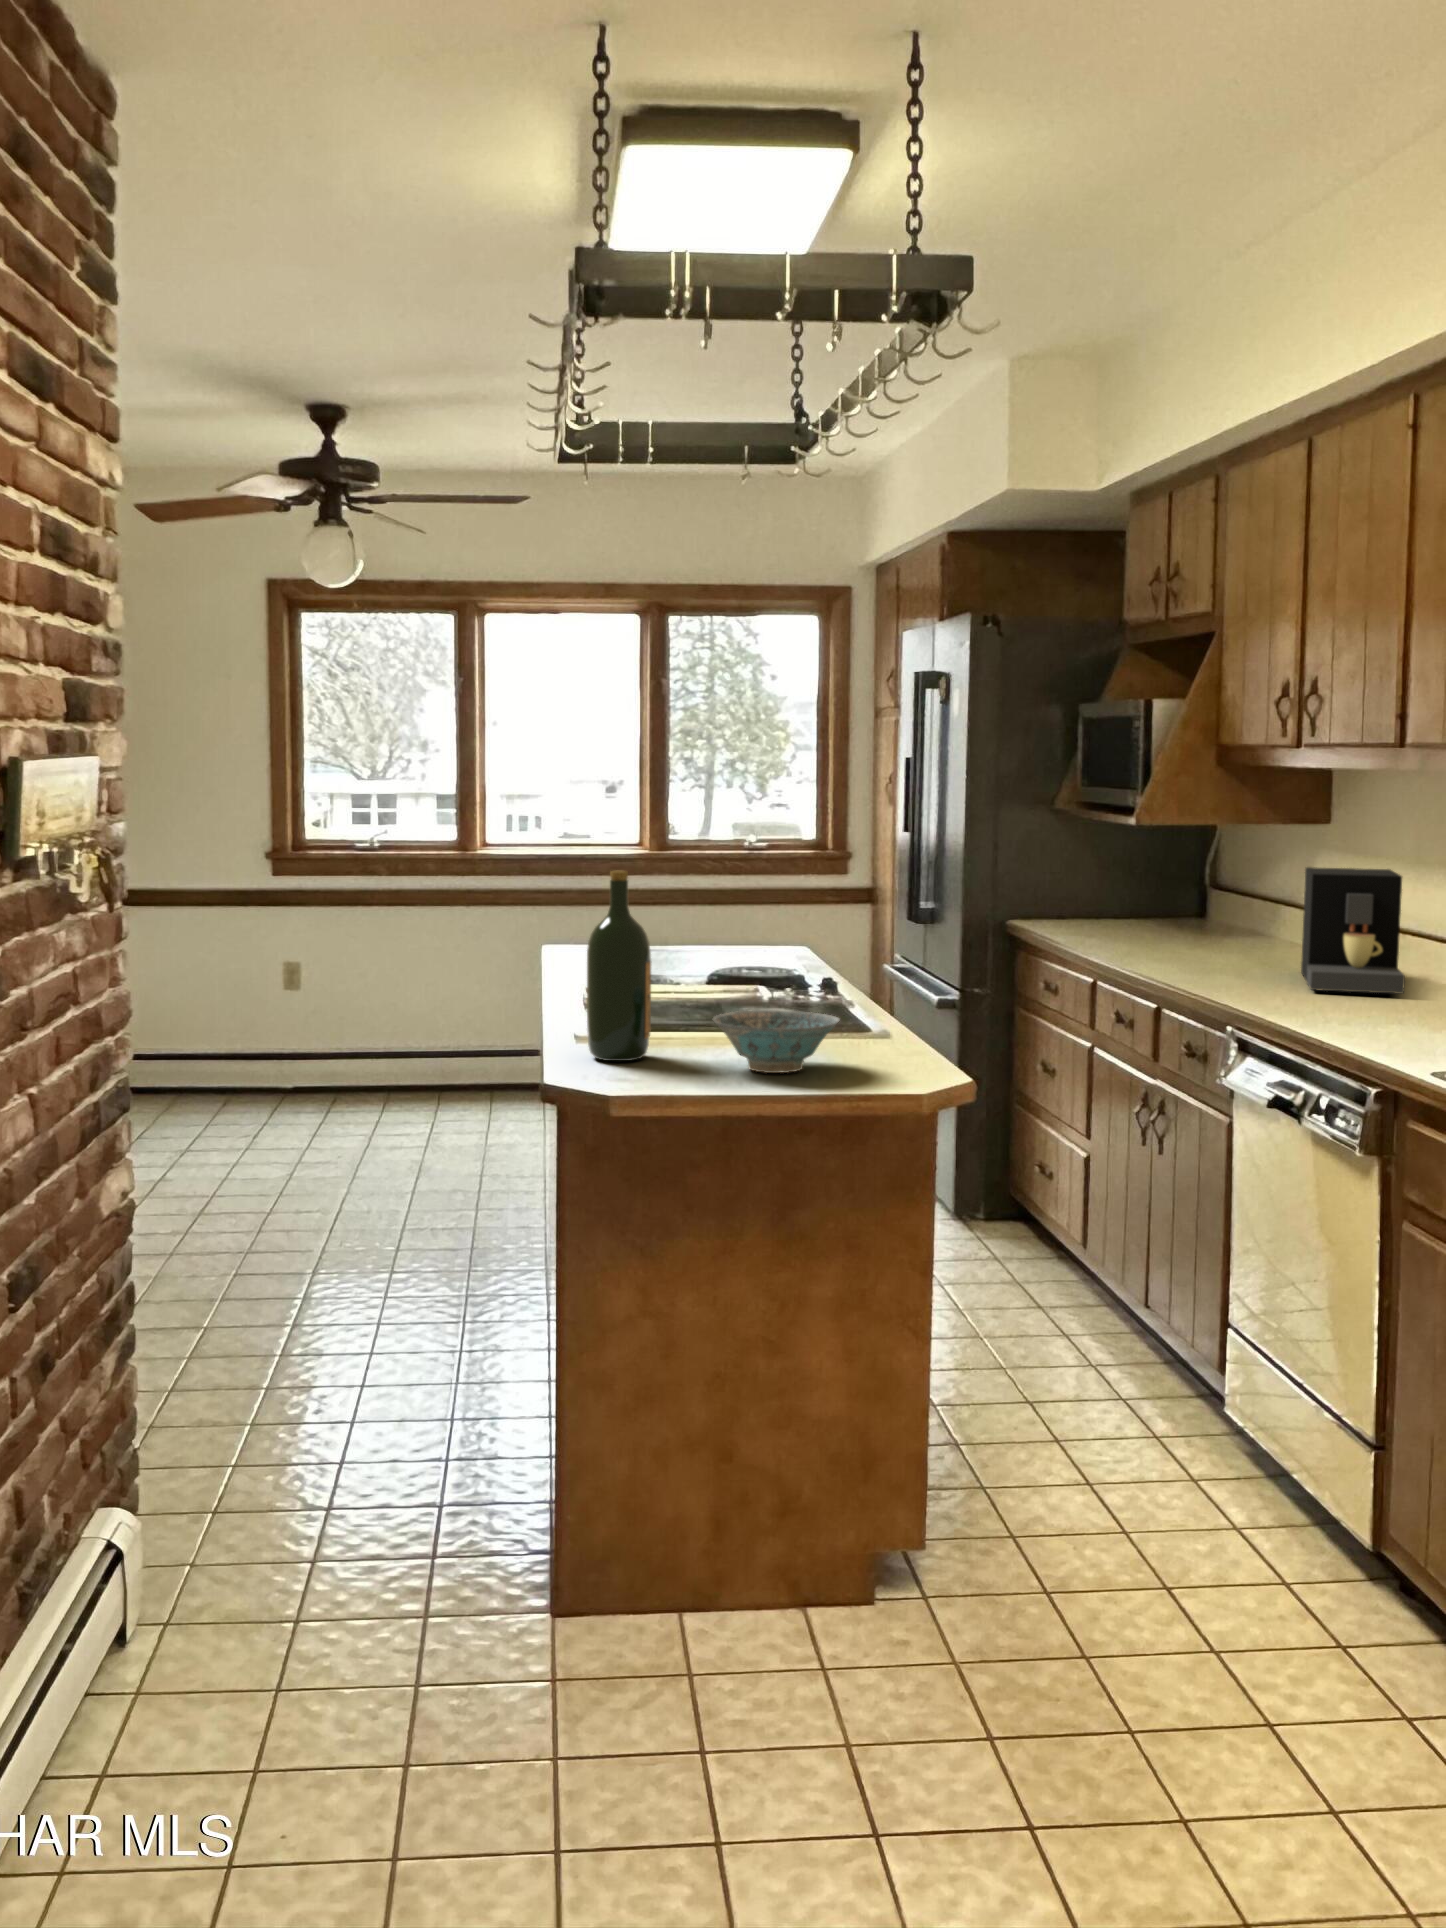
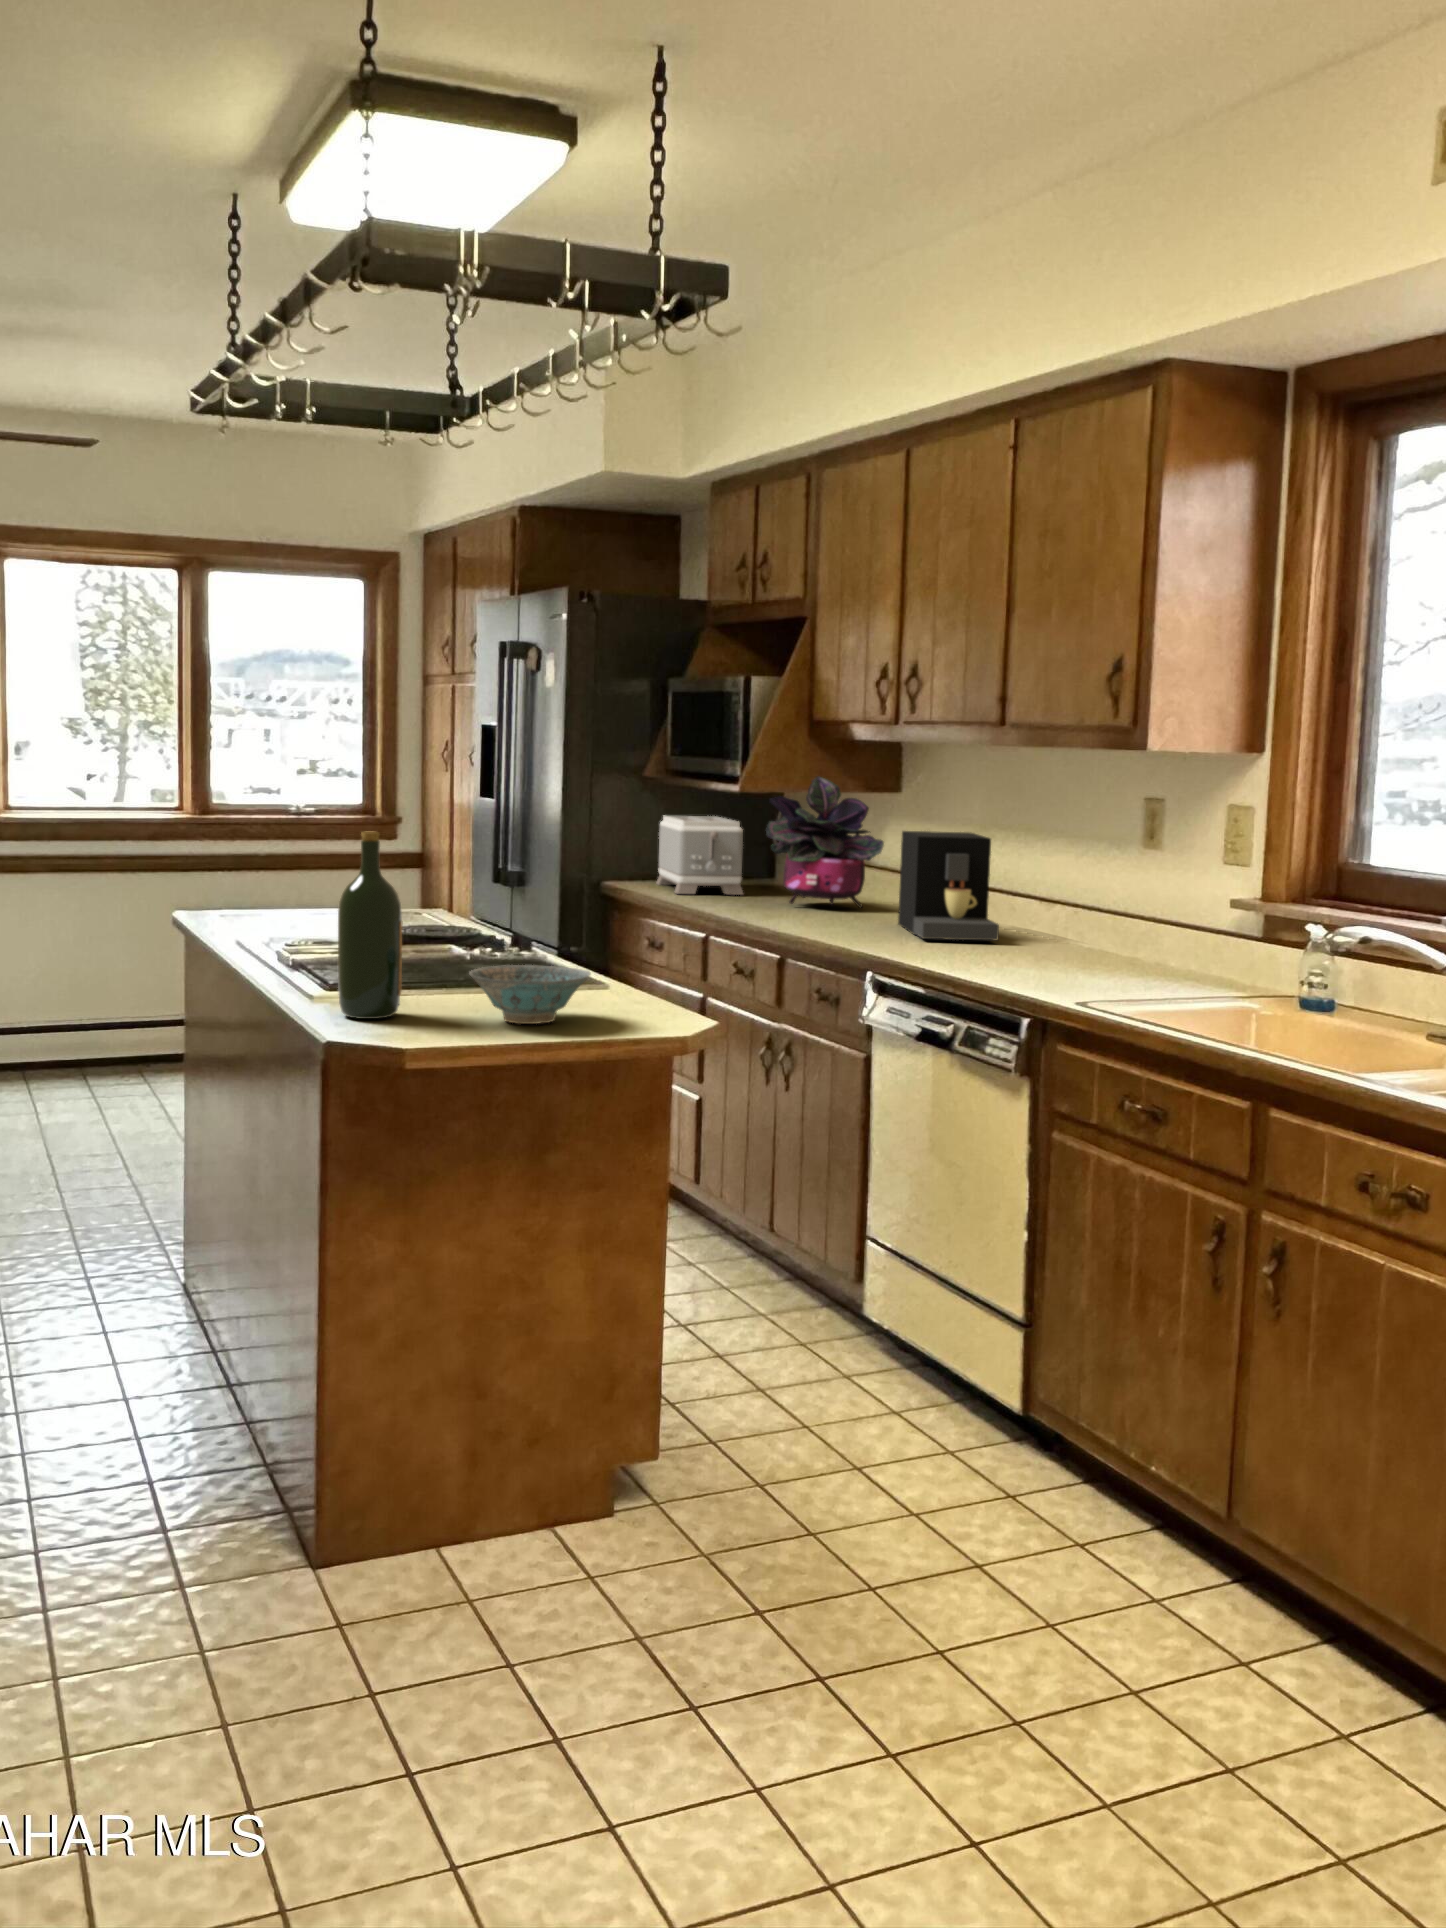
potted plant: none [1161,807,1297,953] -> present [766,777,884,908]
toaster: none [1061,851,1147,936] -> present [657,816,743,895]

